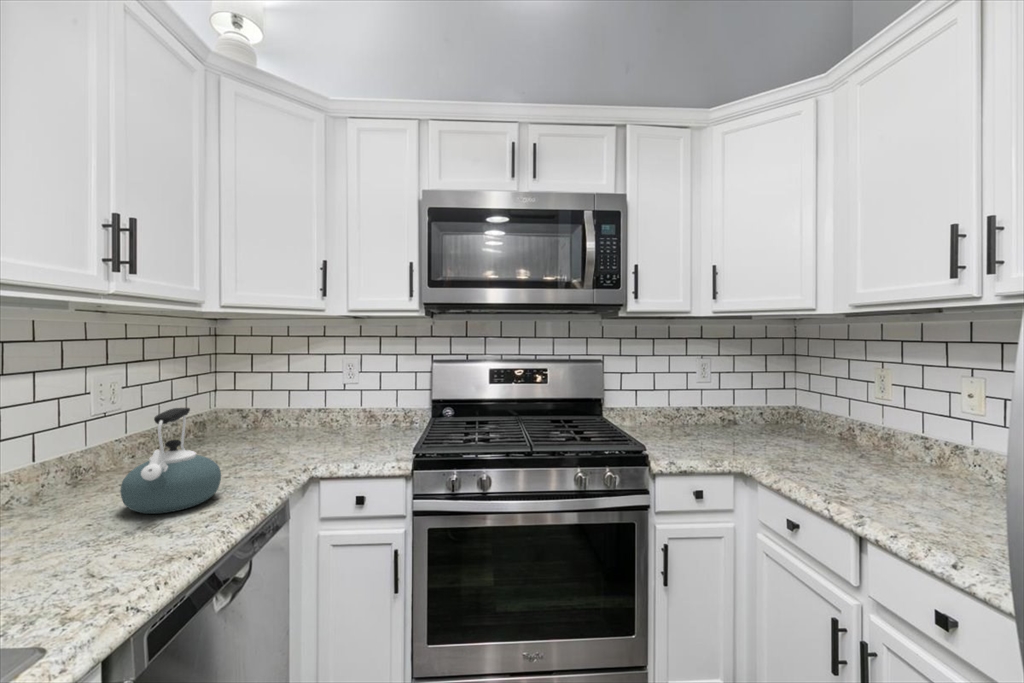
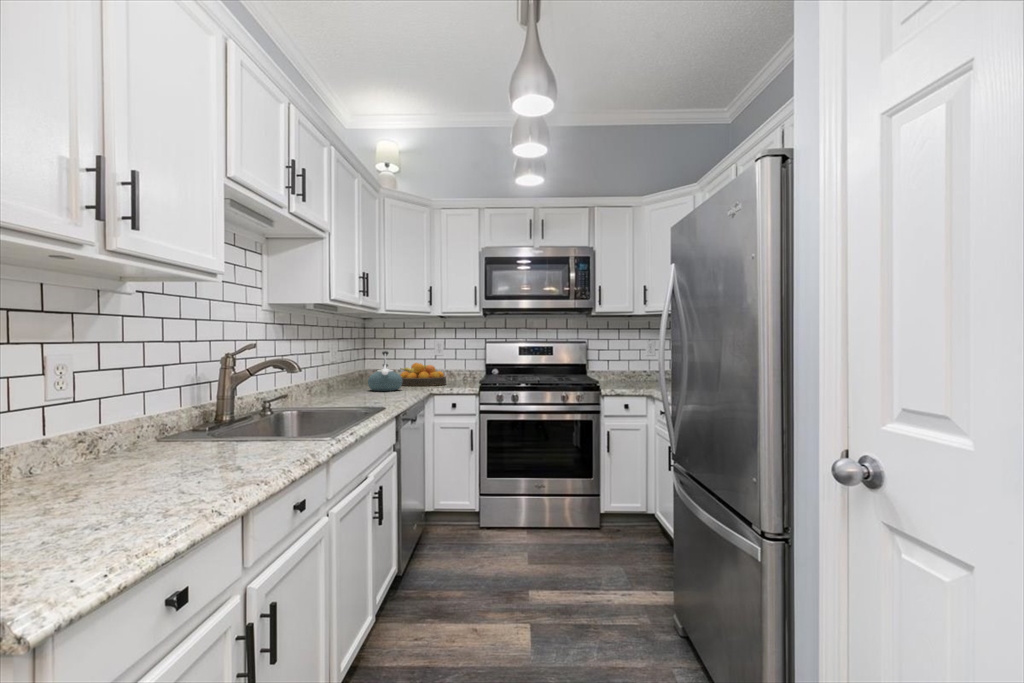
fruit bowl: none [252,406,353,462] -> present [400,363,446,386]

